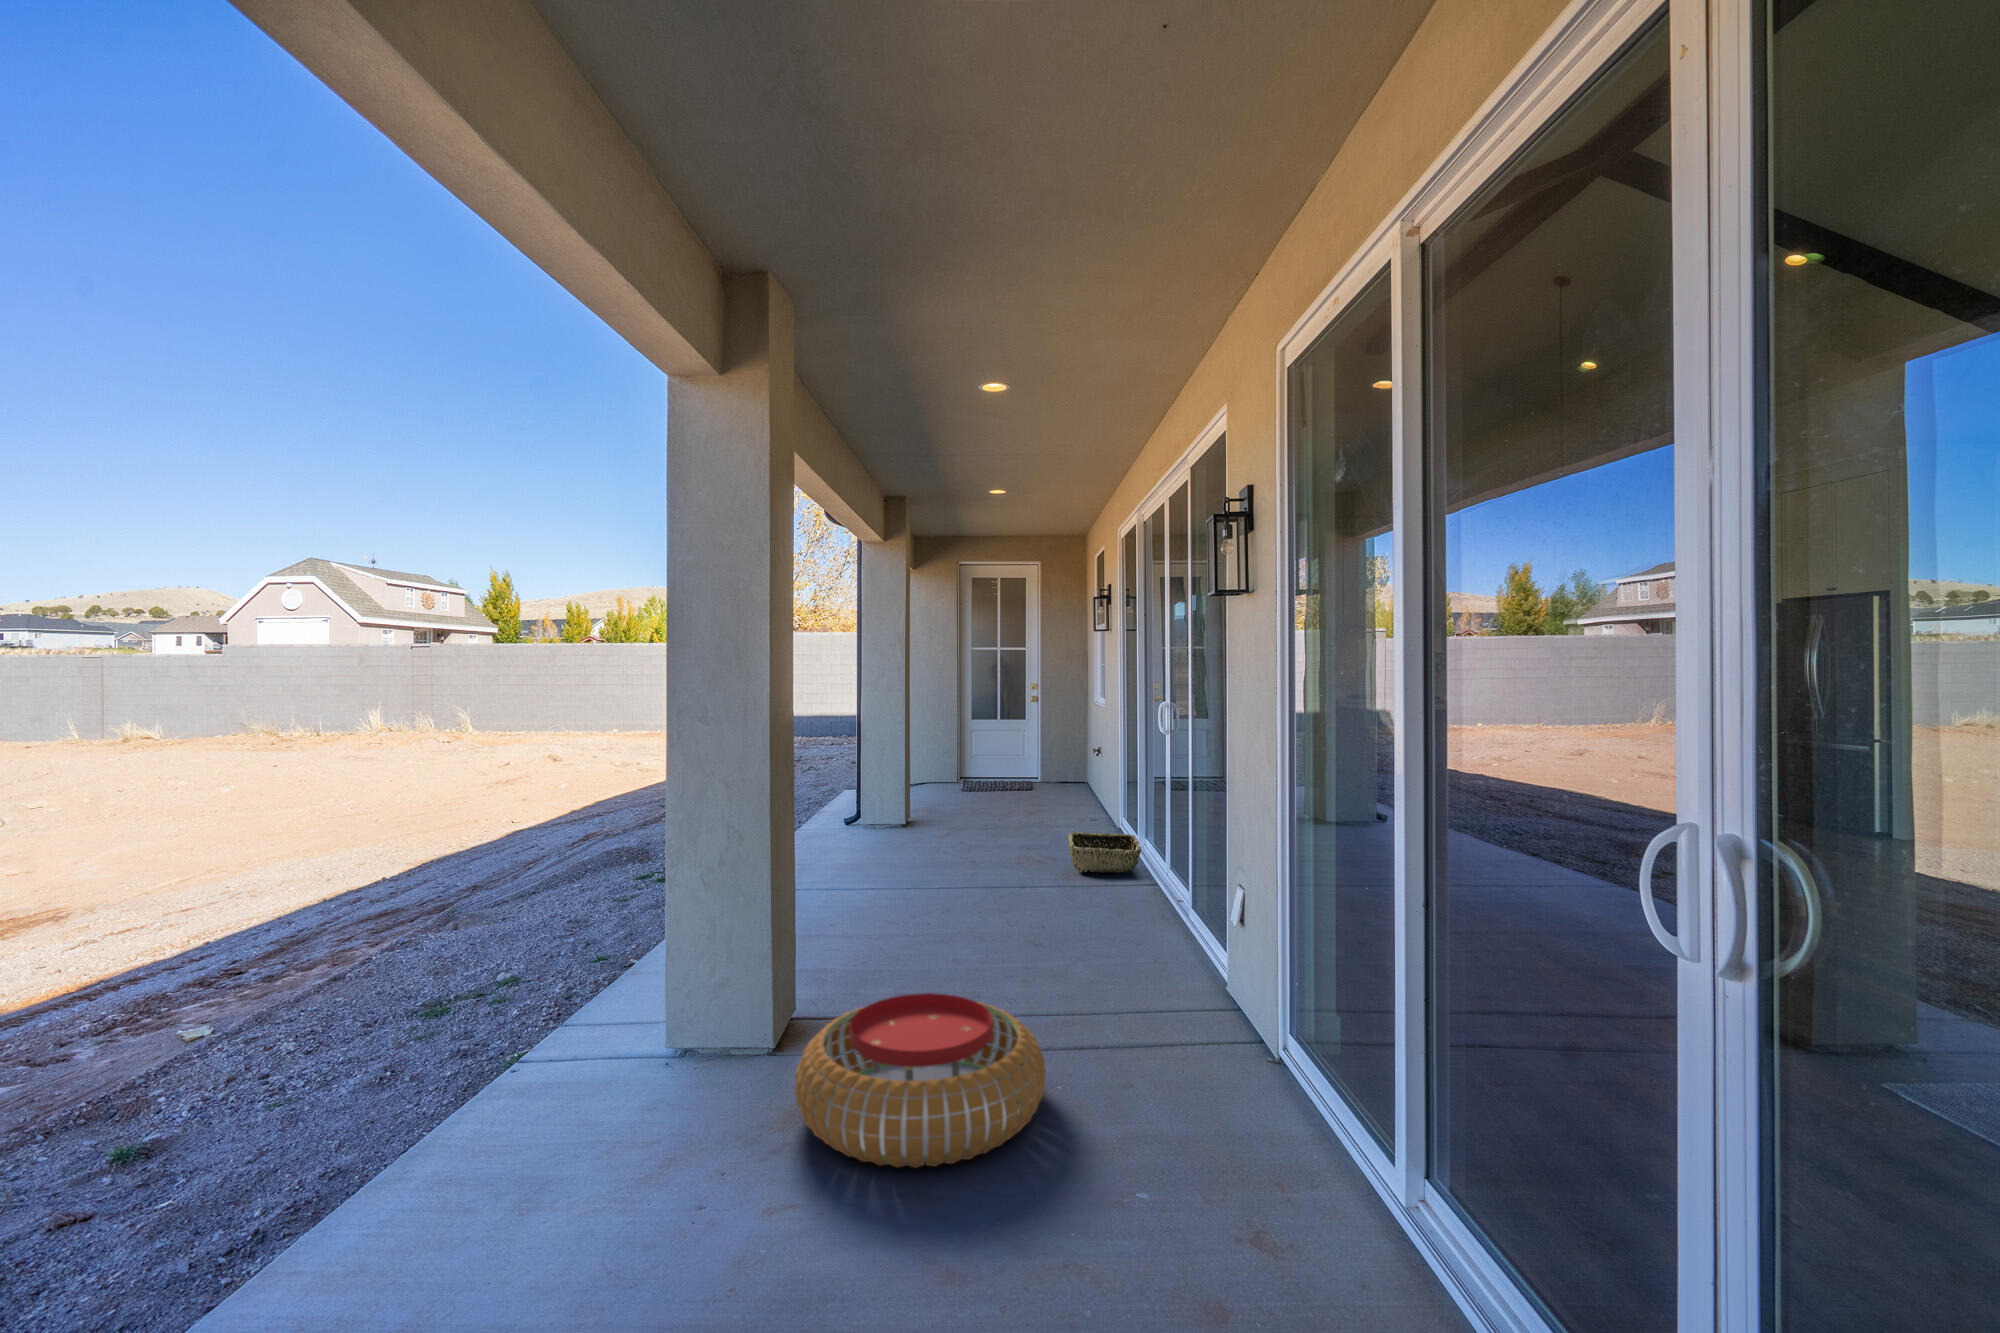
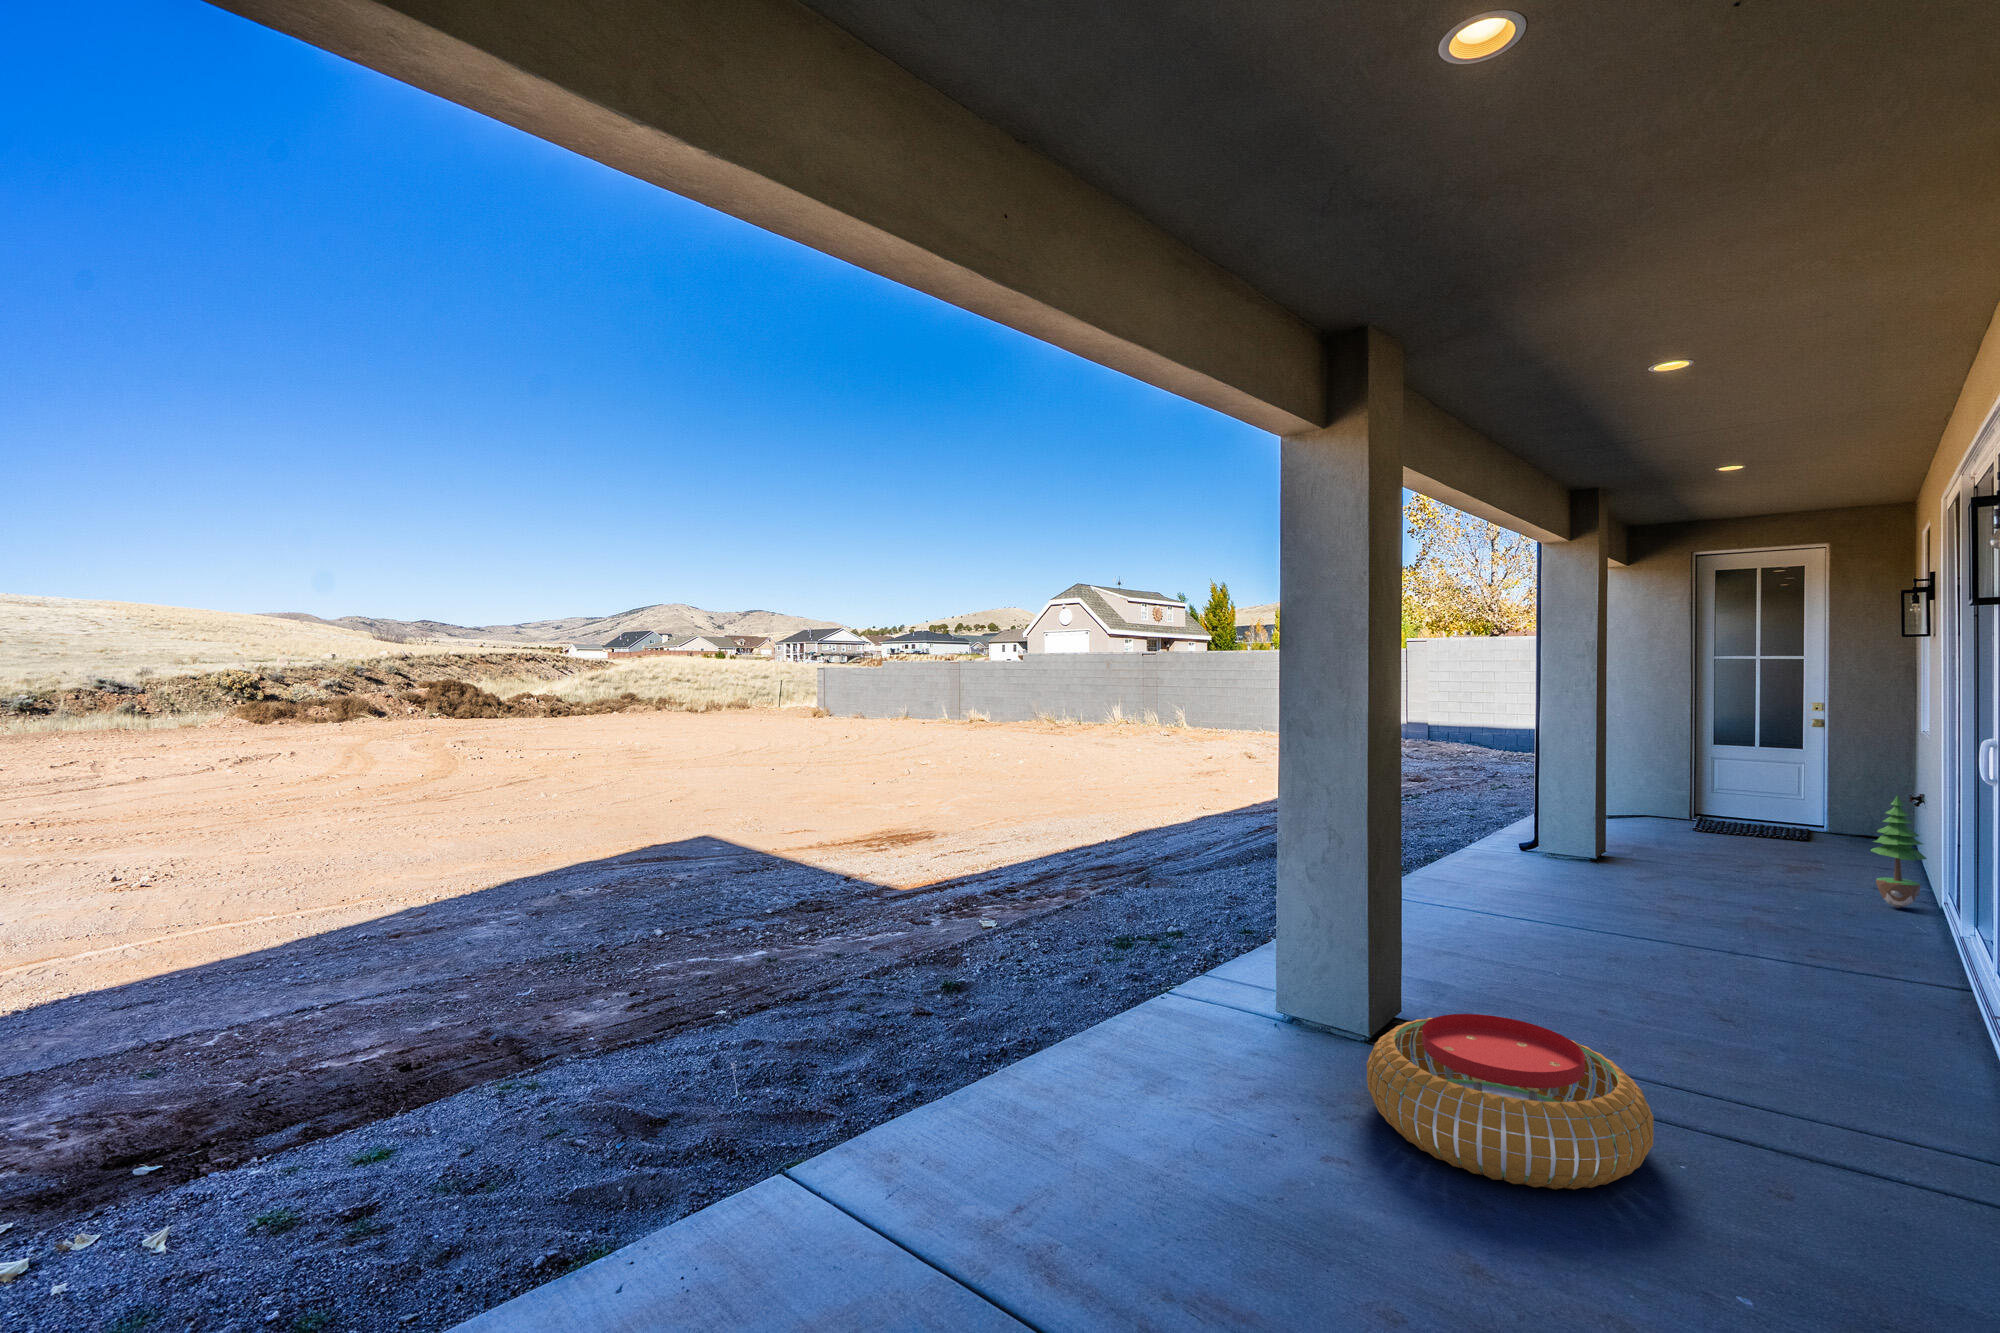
potted tree: none [1076,751,1105,833] -> present [1870,795,1927,908]
woven basket: present [1068,832,1141,873] -> none [1829,900,1965,967]

